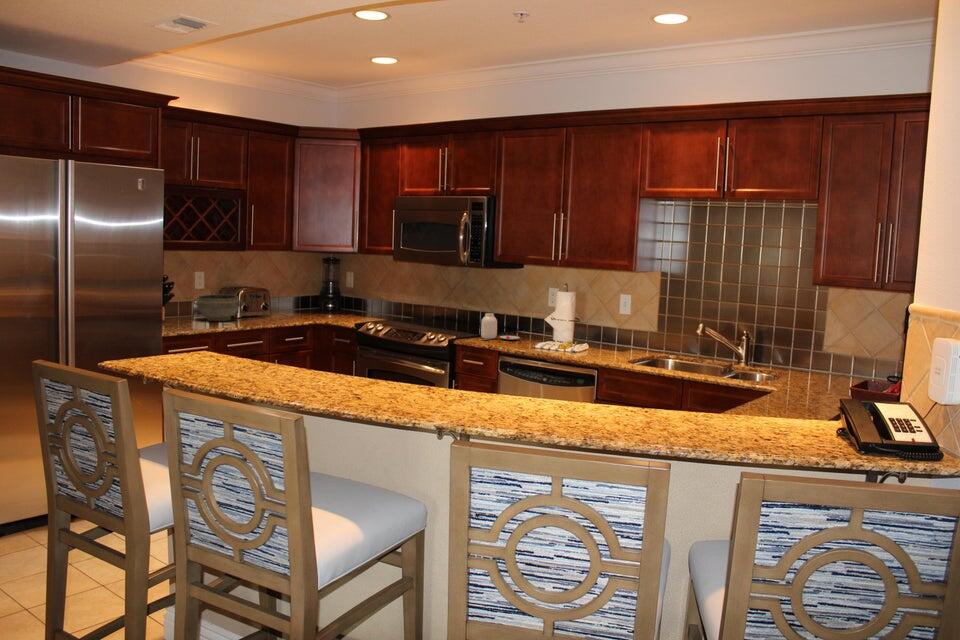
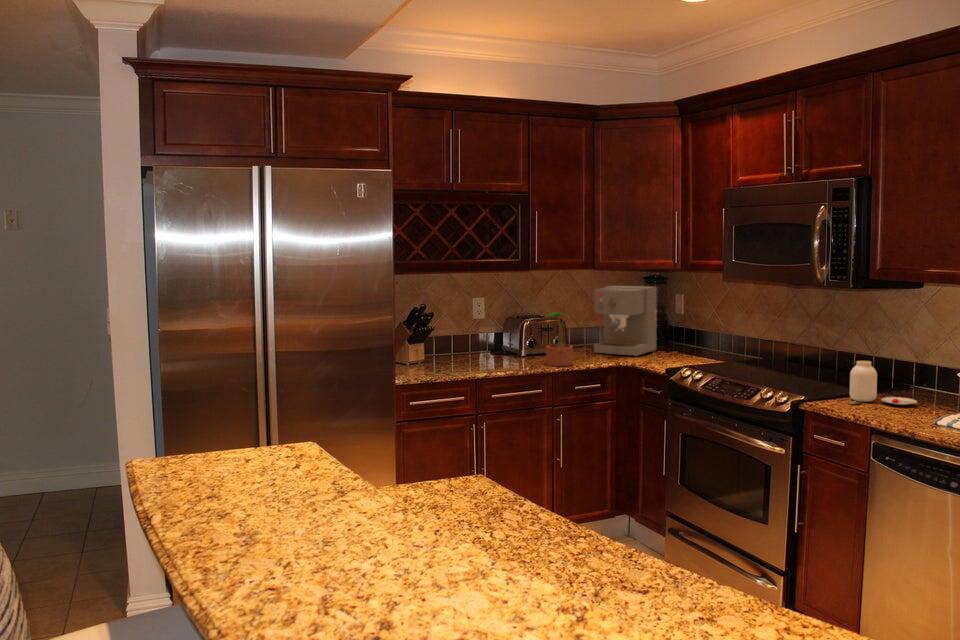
coffee maker: none [291,264,337,317] -> present [594,286,657,357]
potted plant: none [262,283,285,324] -> present [546,312,573,366]
bowl: present [193,295,243,321] -> none [467,326,523,360]

